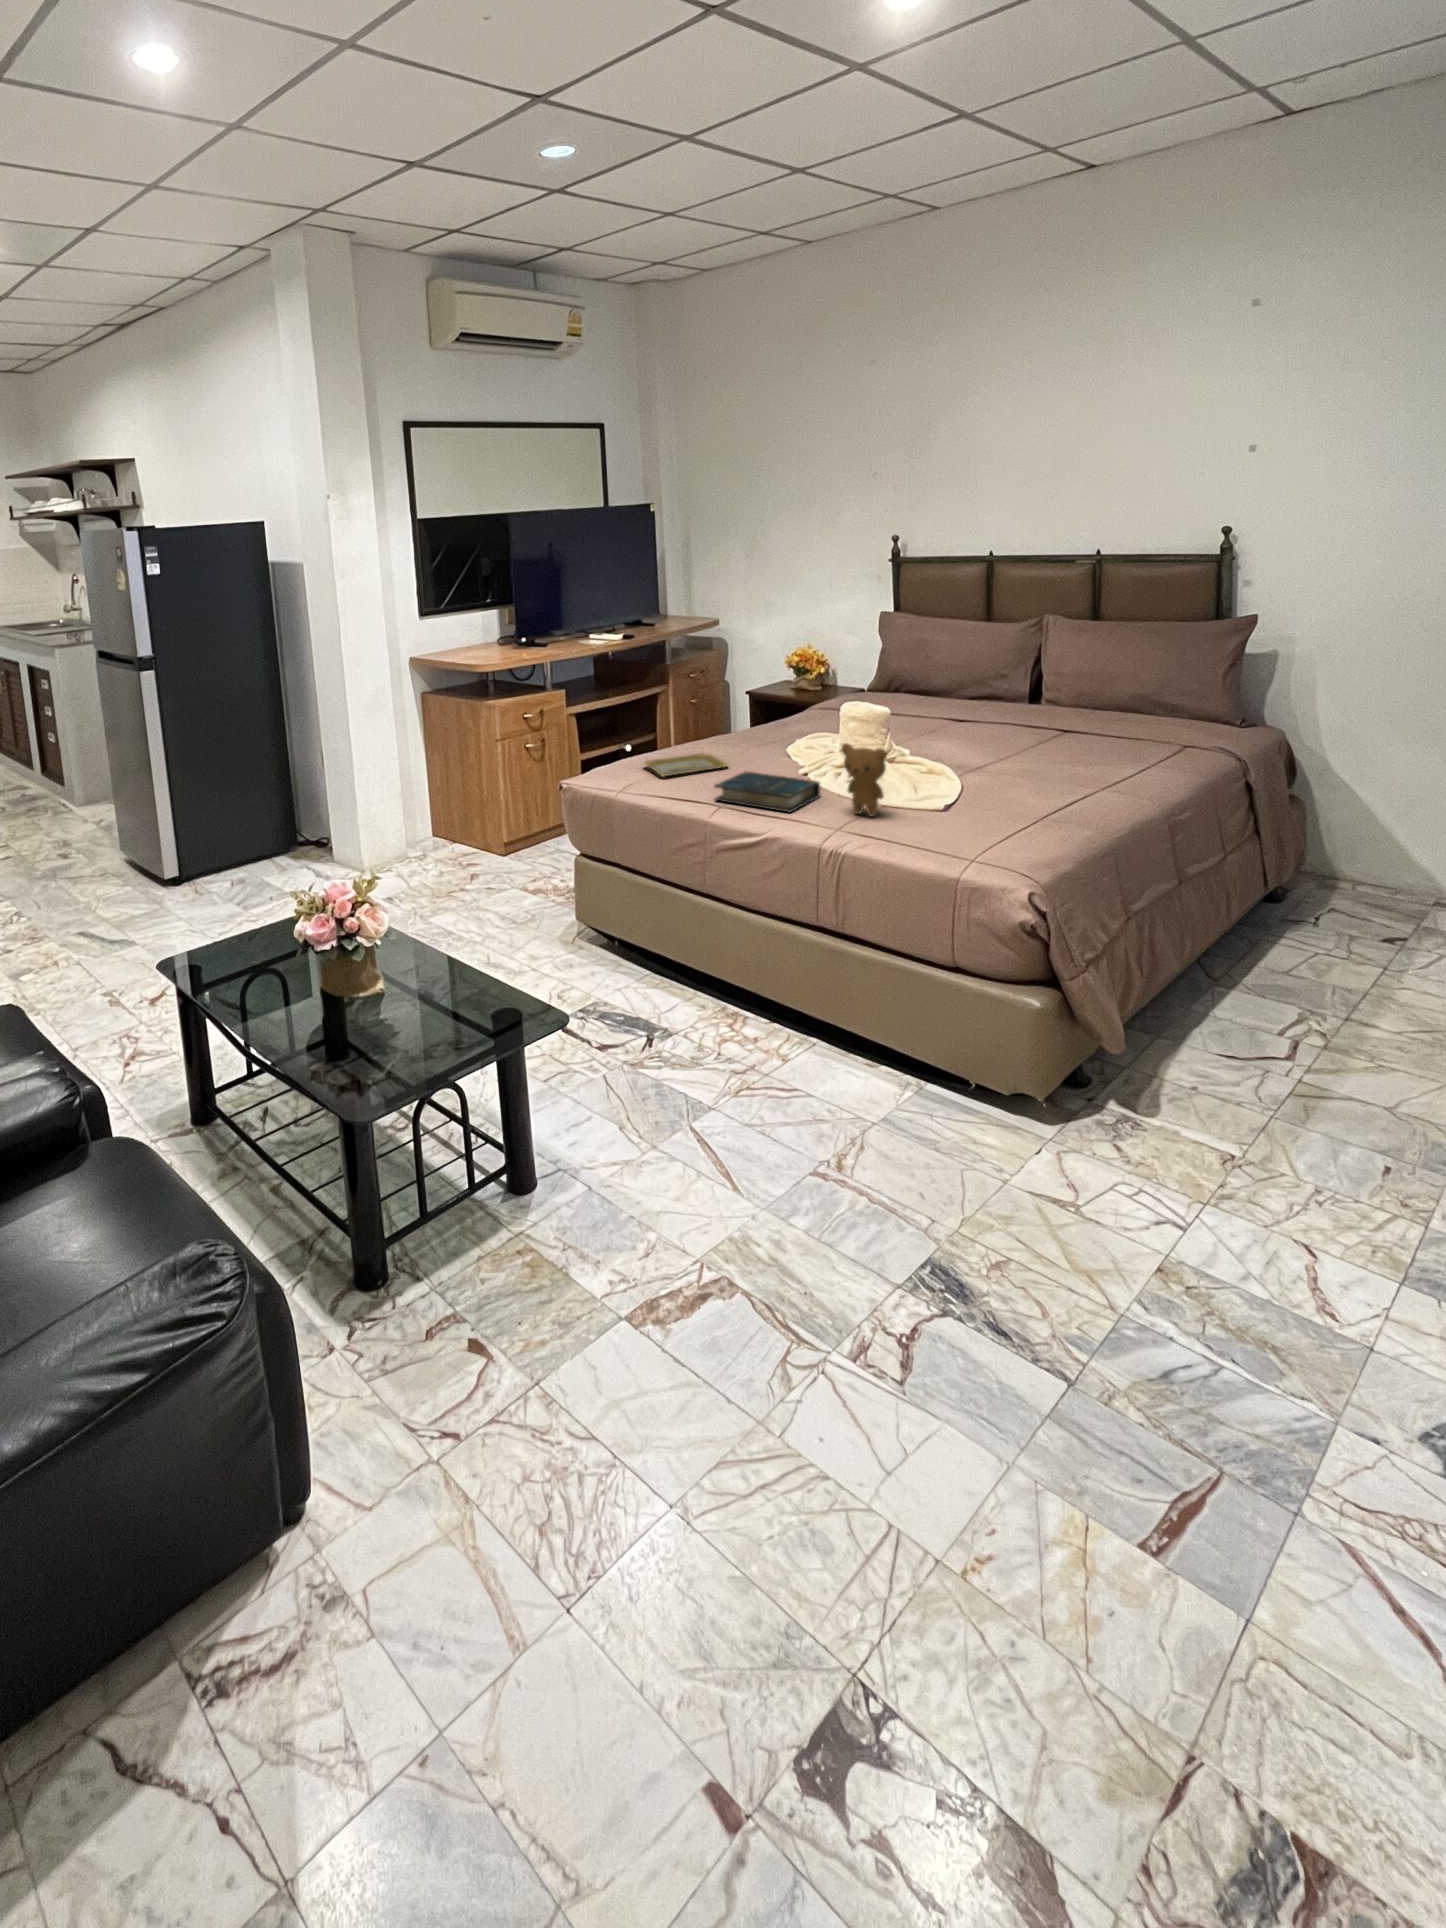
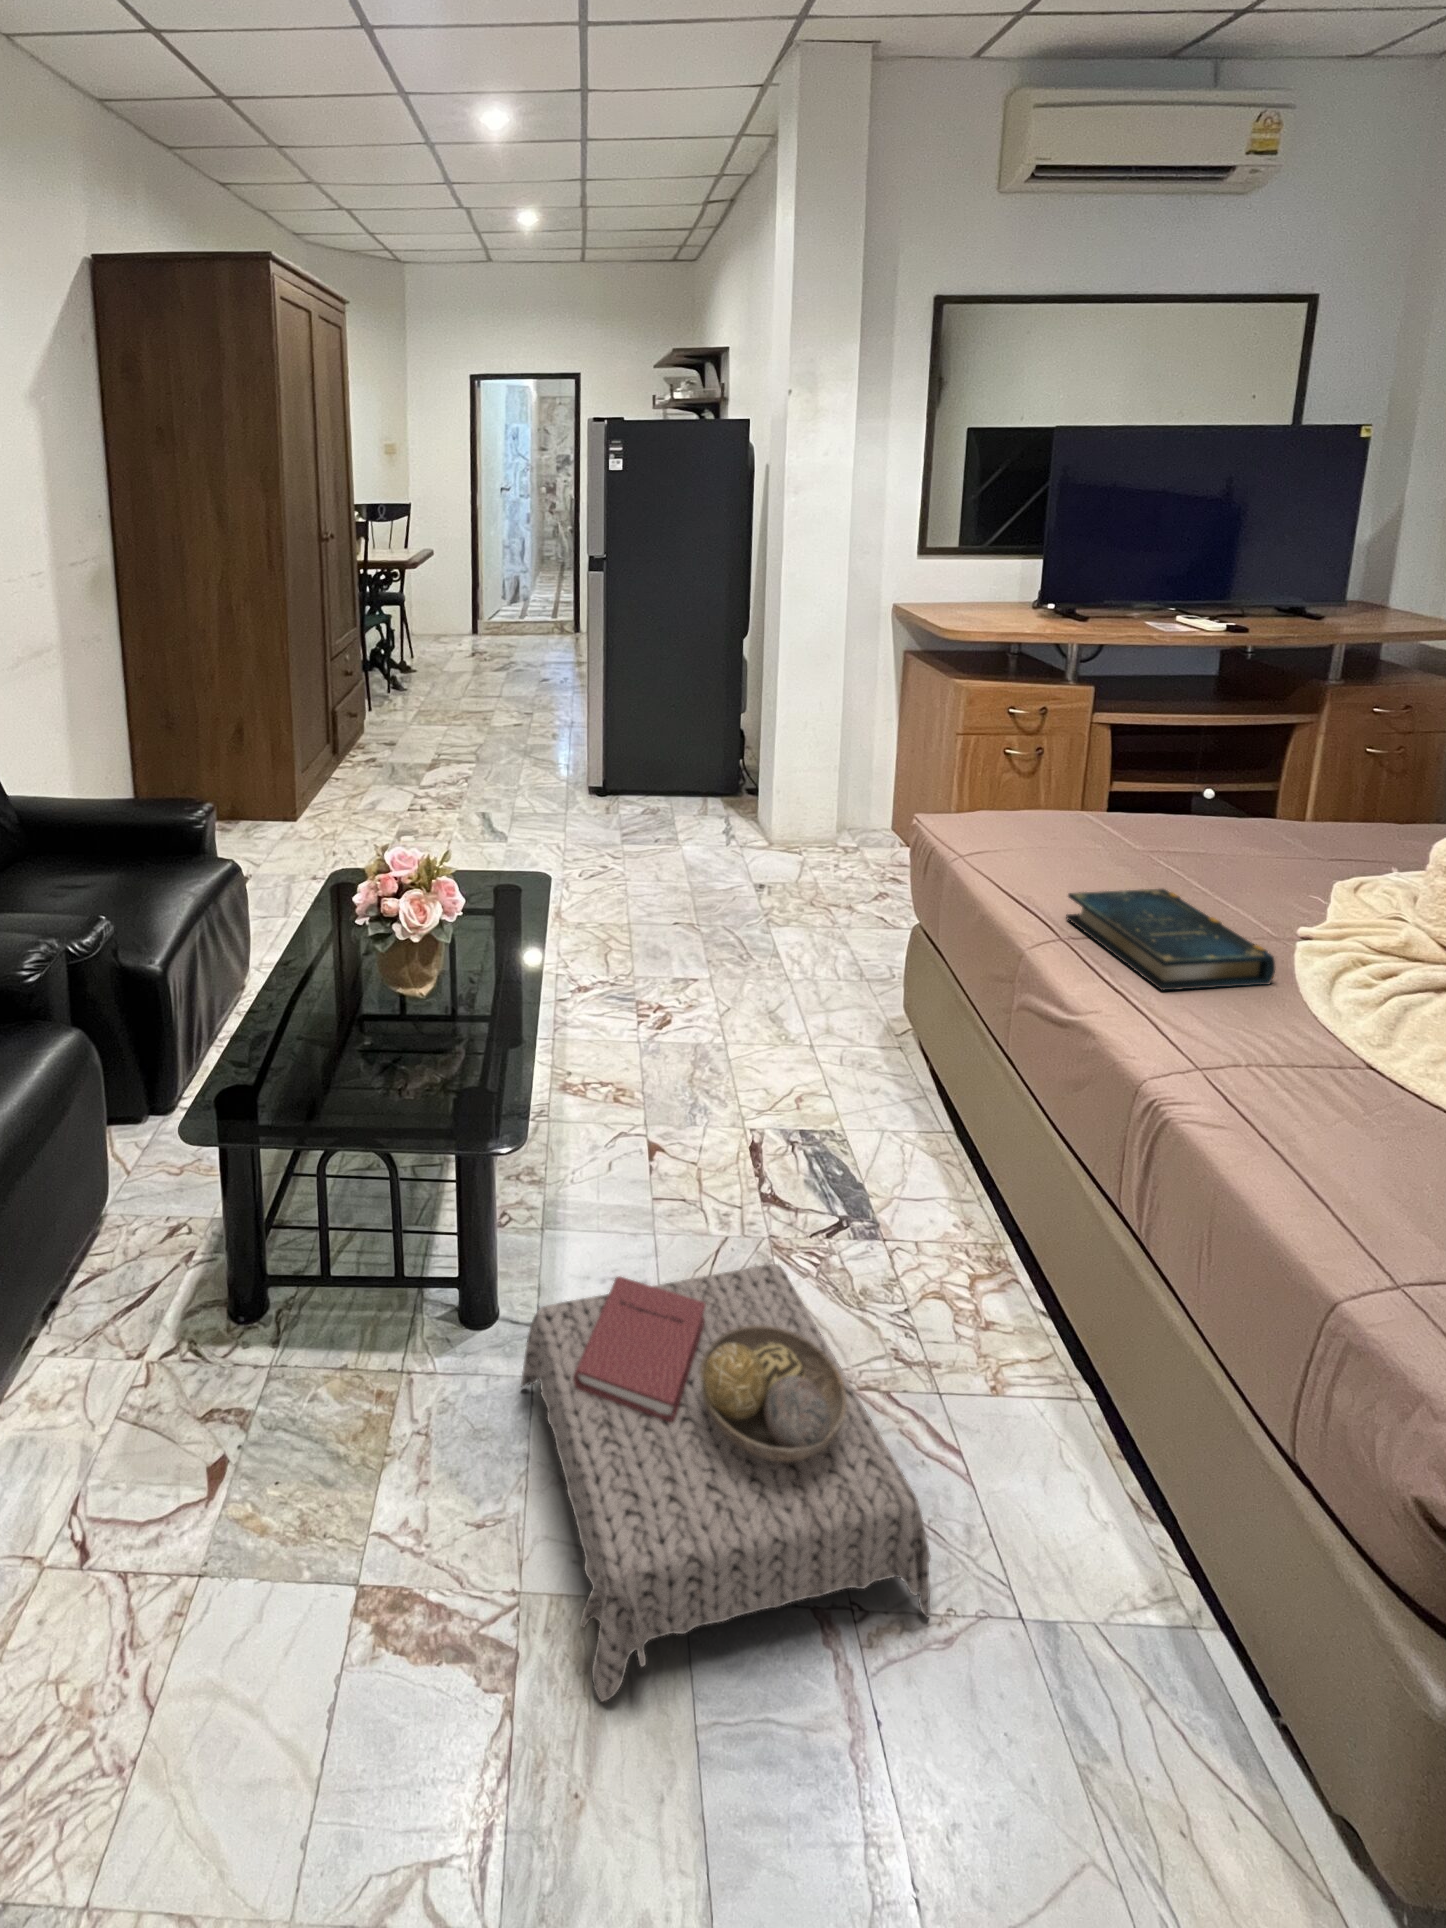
teddy bear: present [841,743,887,817] -> none [1280,904,1371,1067]
tray: present [645,753,728,776] -> none [1042,819,1185,871]
ottoman: none [593,1044,849,1262] -> present [521,1264,930,1702]

